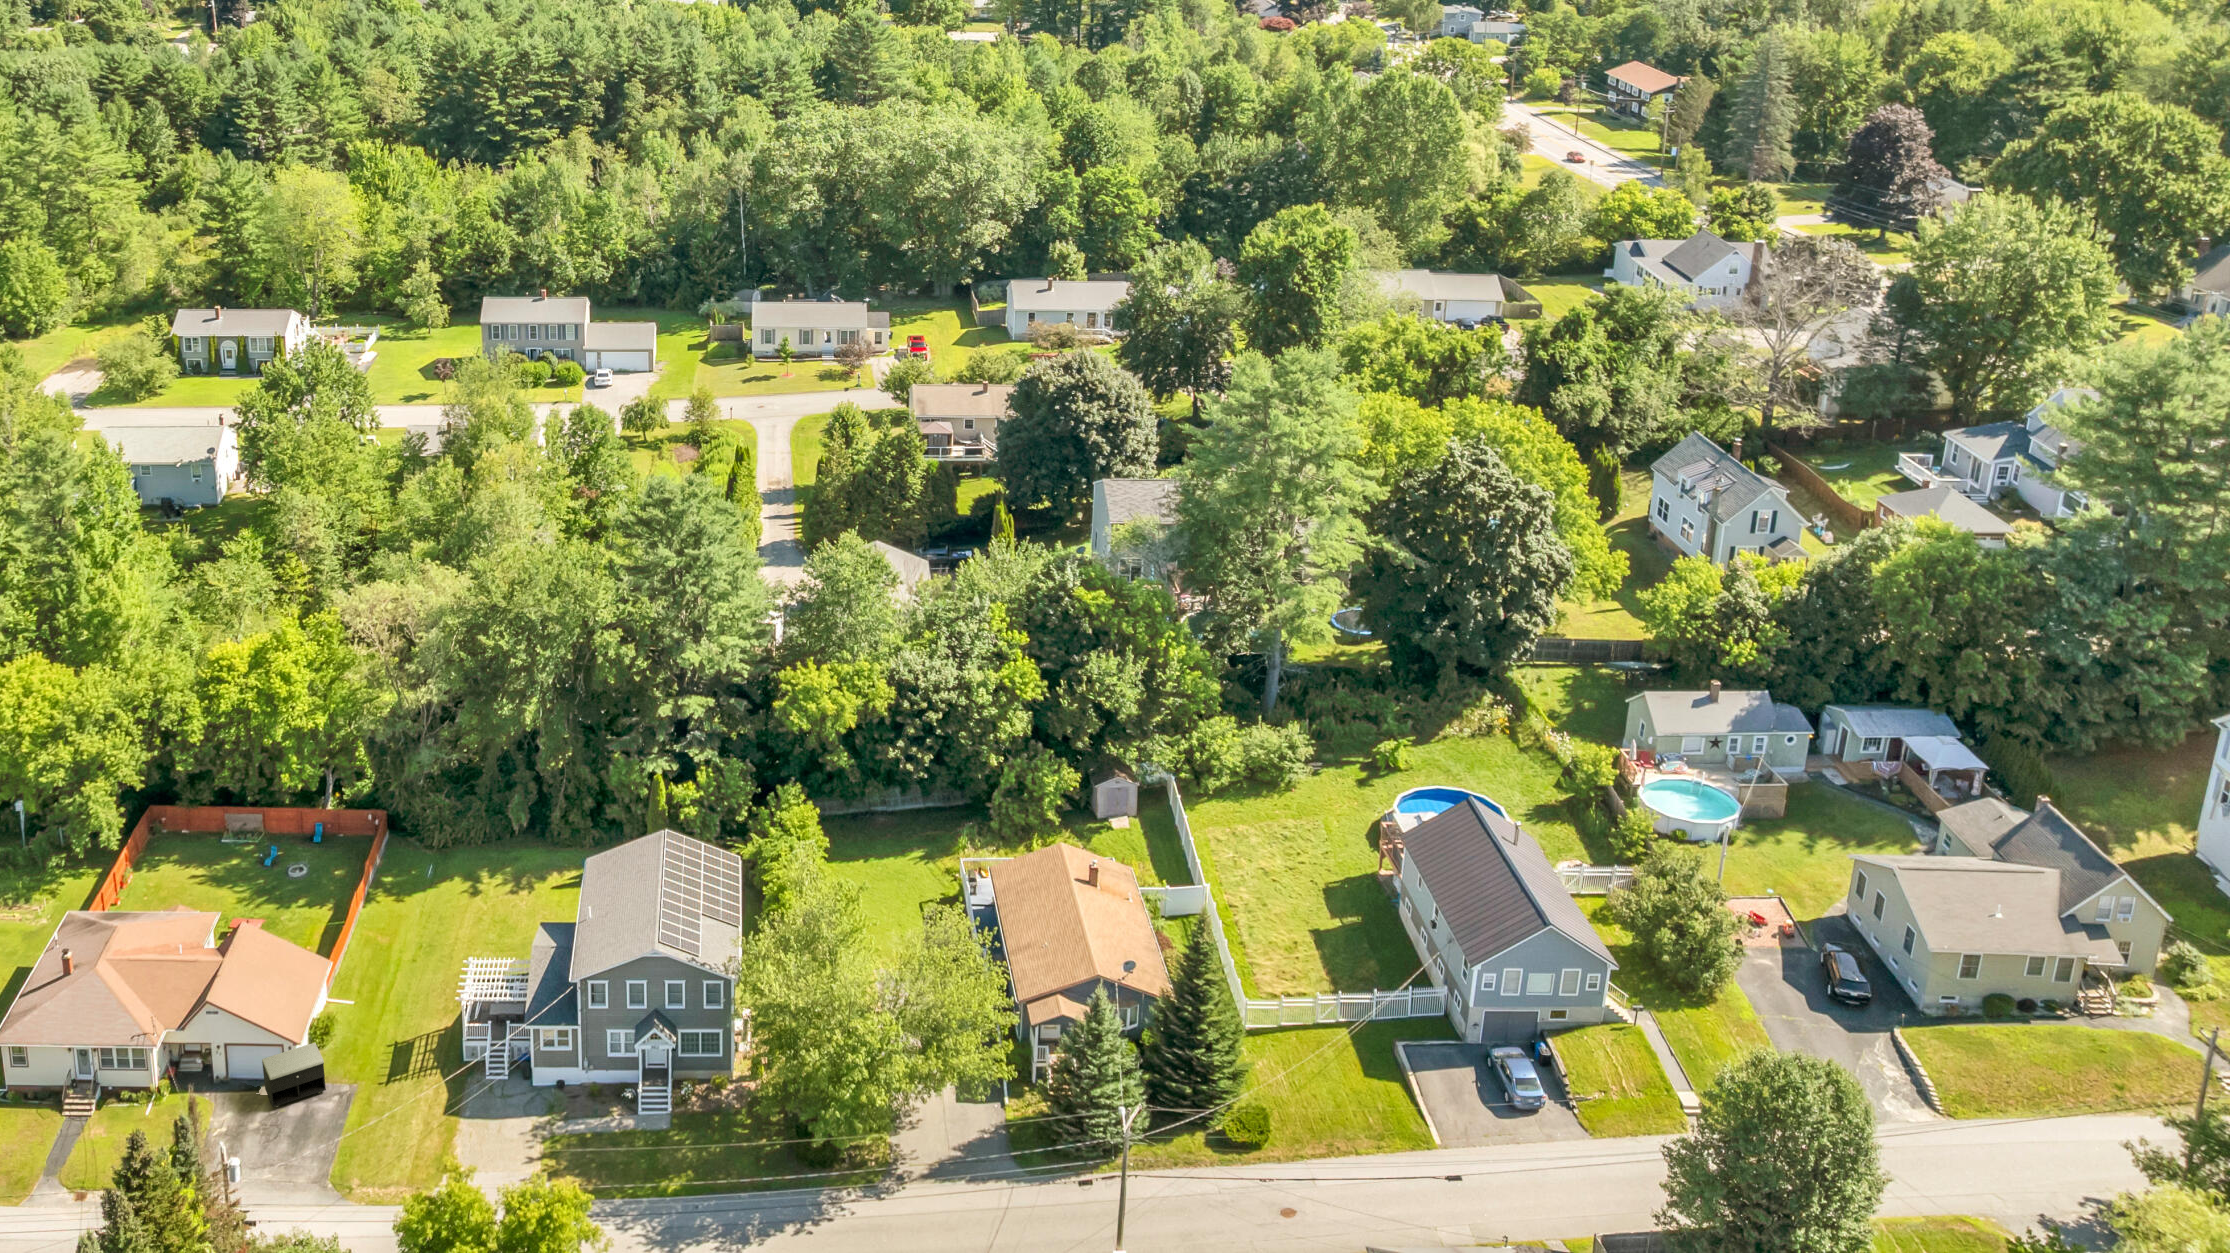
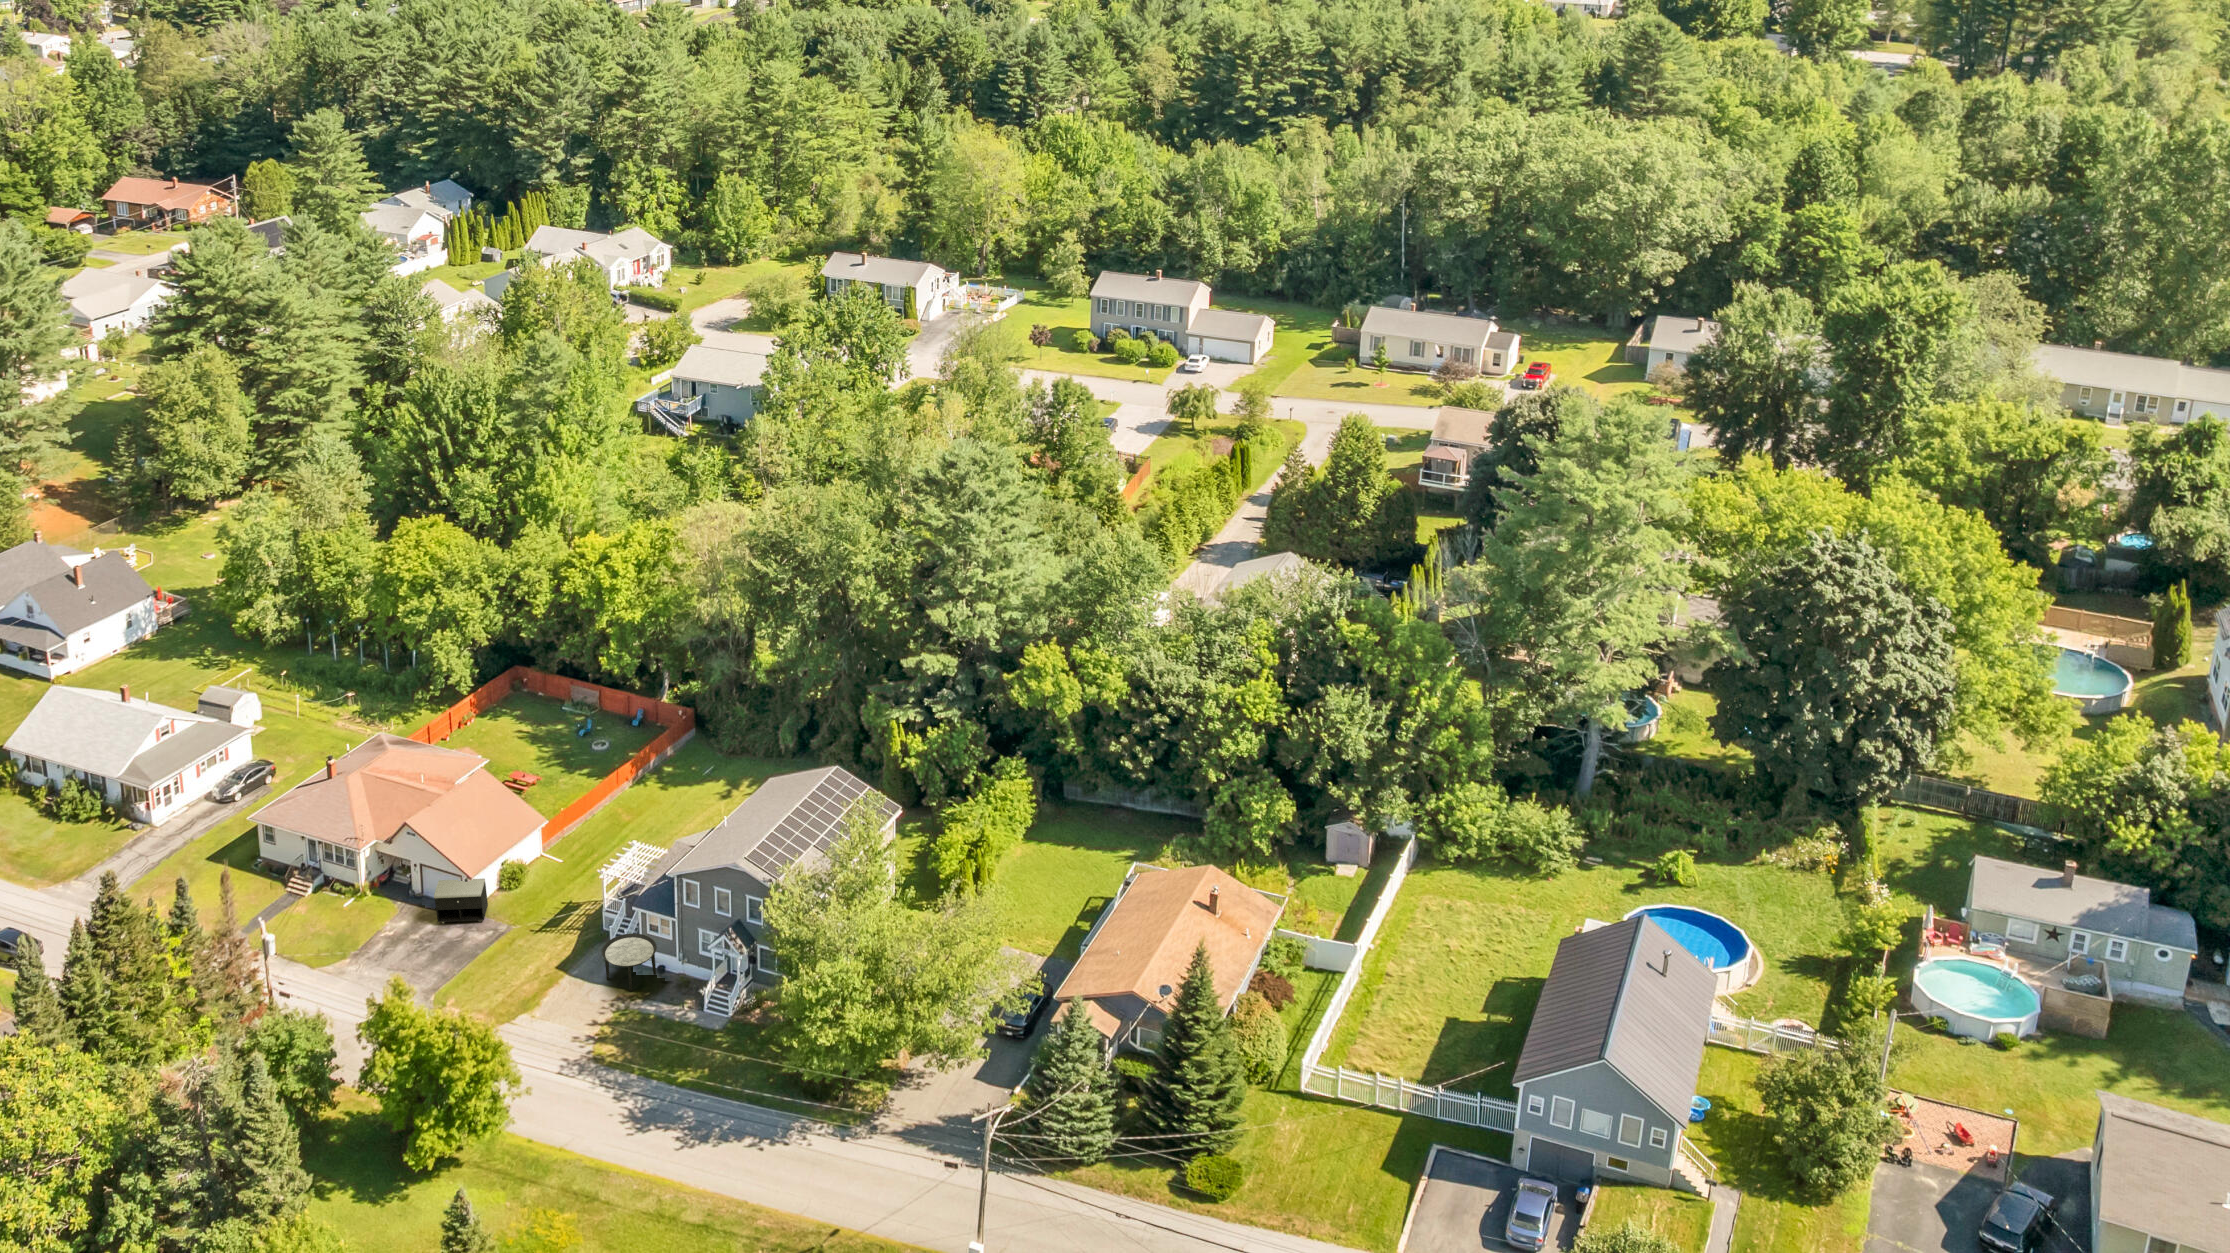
round table: none [505,1053,566,1118] -> present [602,933,657,992]

